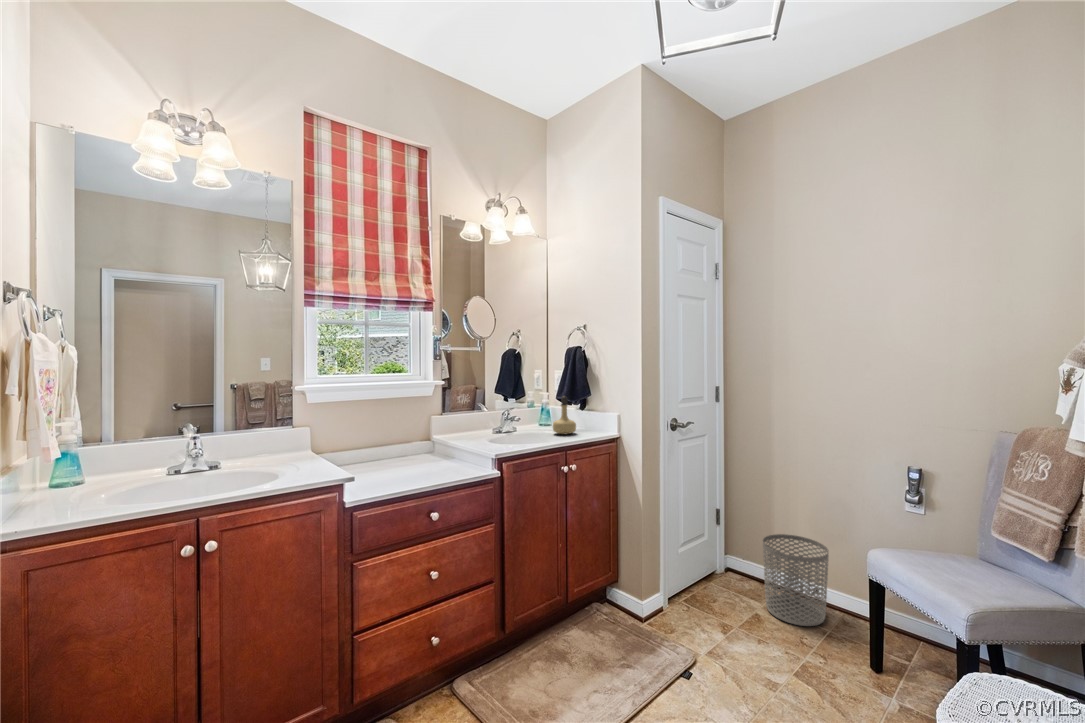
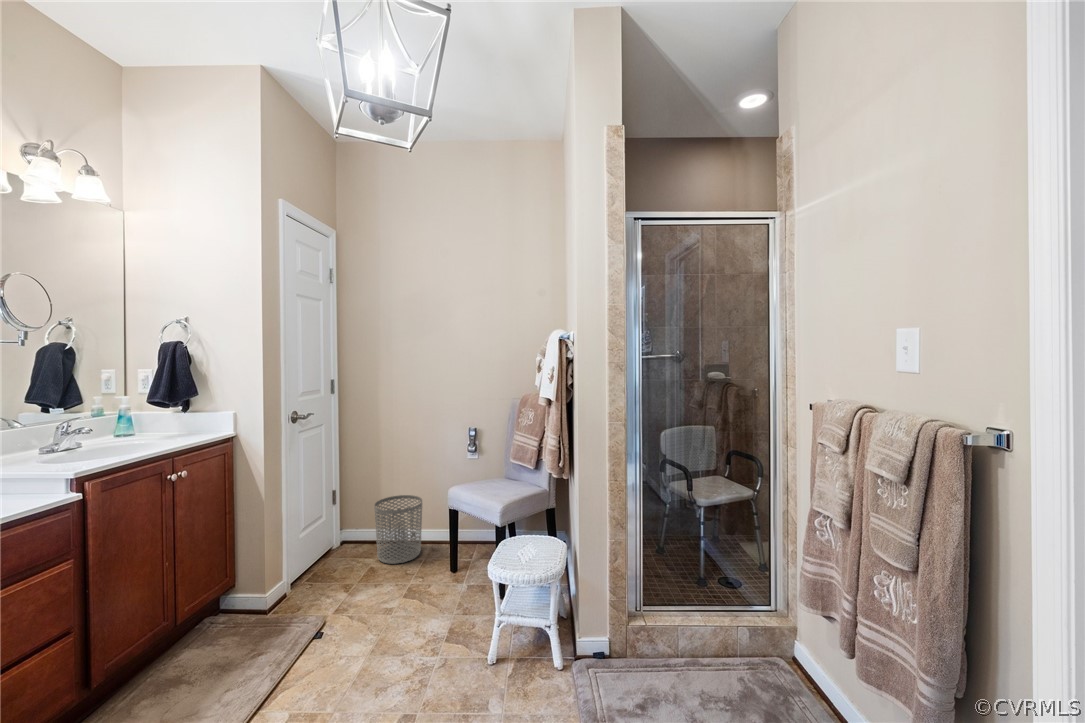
perfume bottle: present [553,396,576,434] -> none [144,398,179,442]

